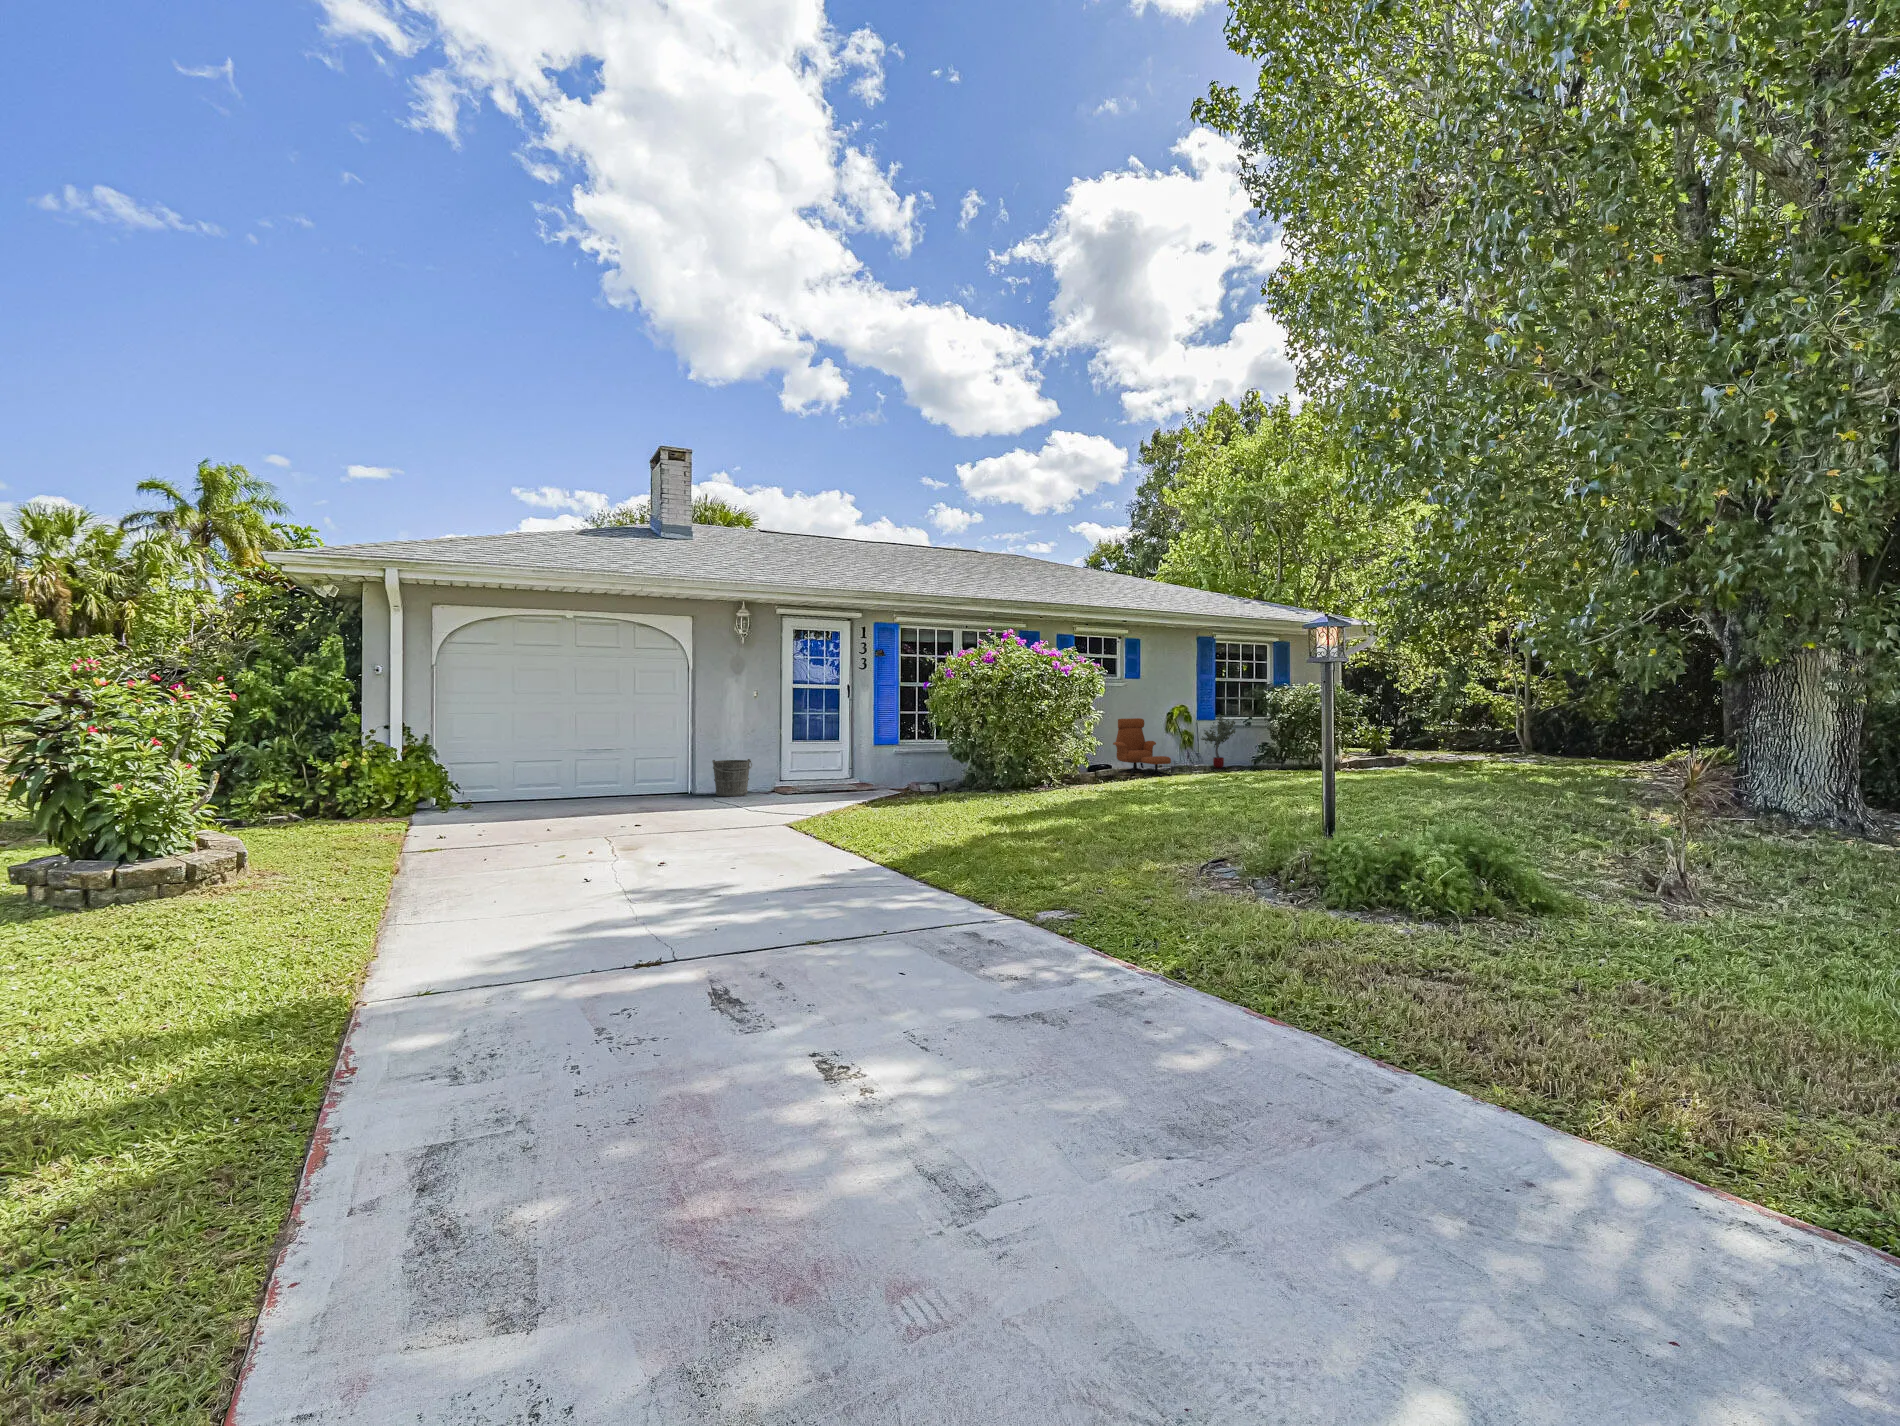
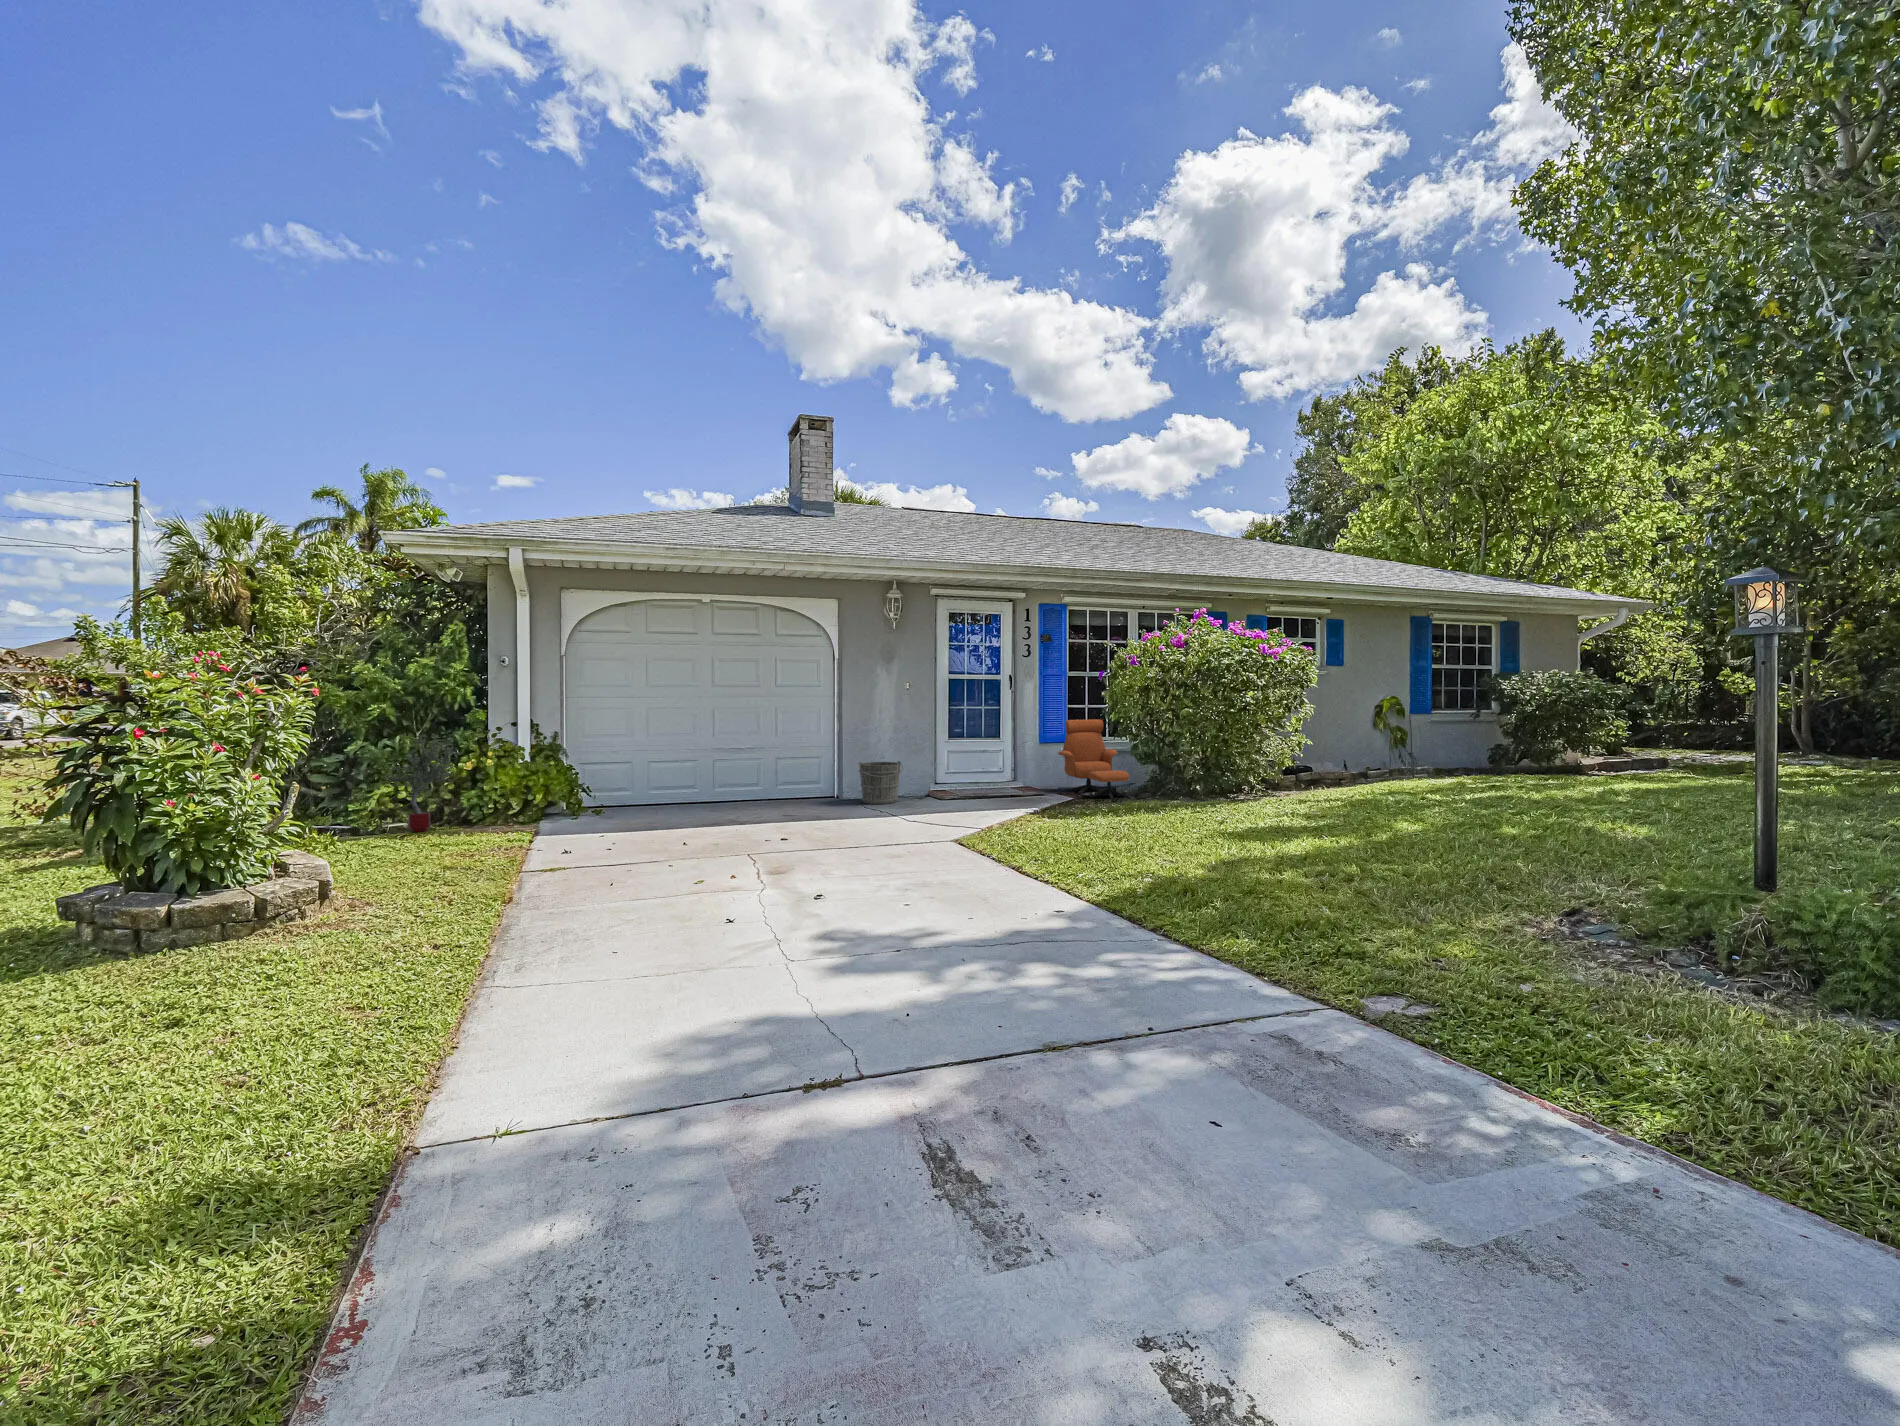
potted tree: present [1201,714,1236,768] -> present [386,734,457,832]
lounge chair: present [1113,718,1172,777] -> present [1058,719,1129,799]

